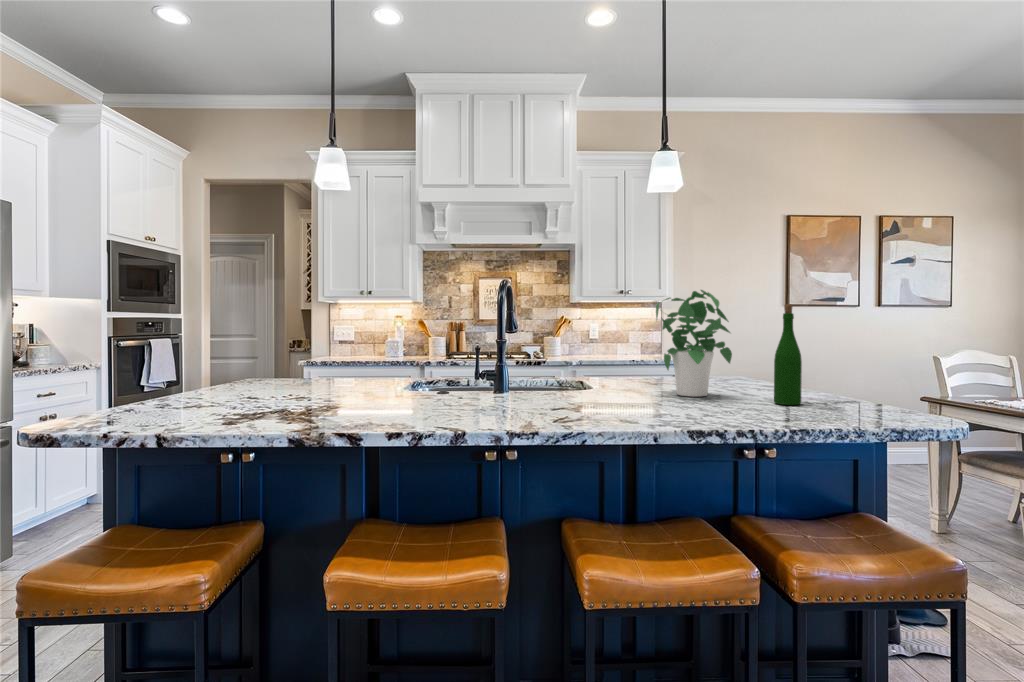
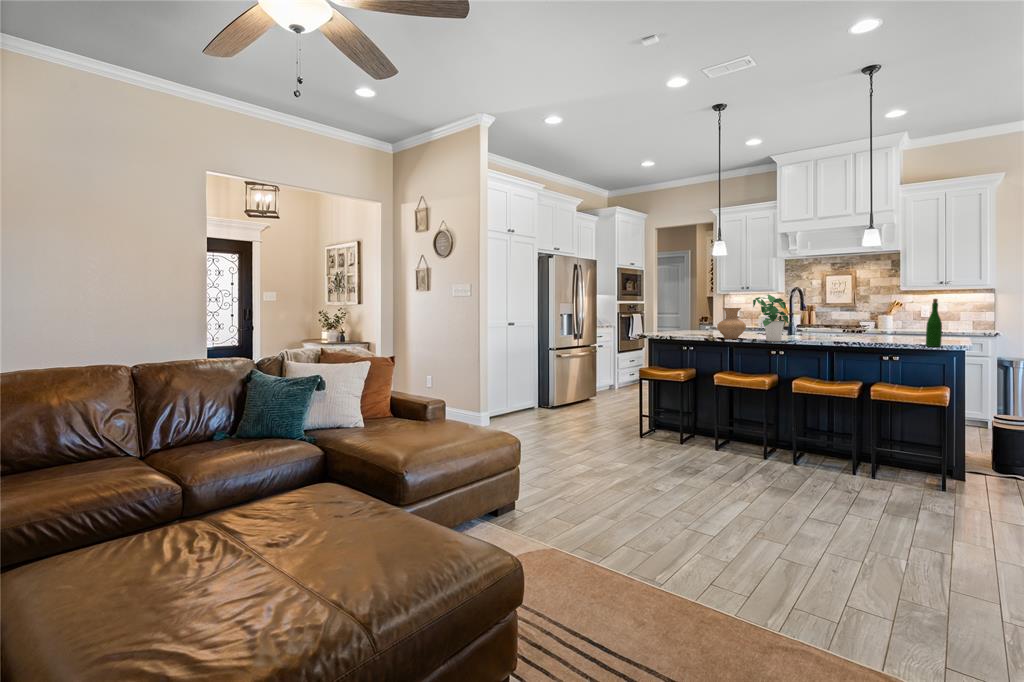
potted plant: present [656,290,732,397] -> present [753,294,790,342]
vase: none [340,321,409,401] -> present [717,308,746,339]

